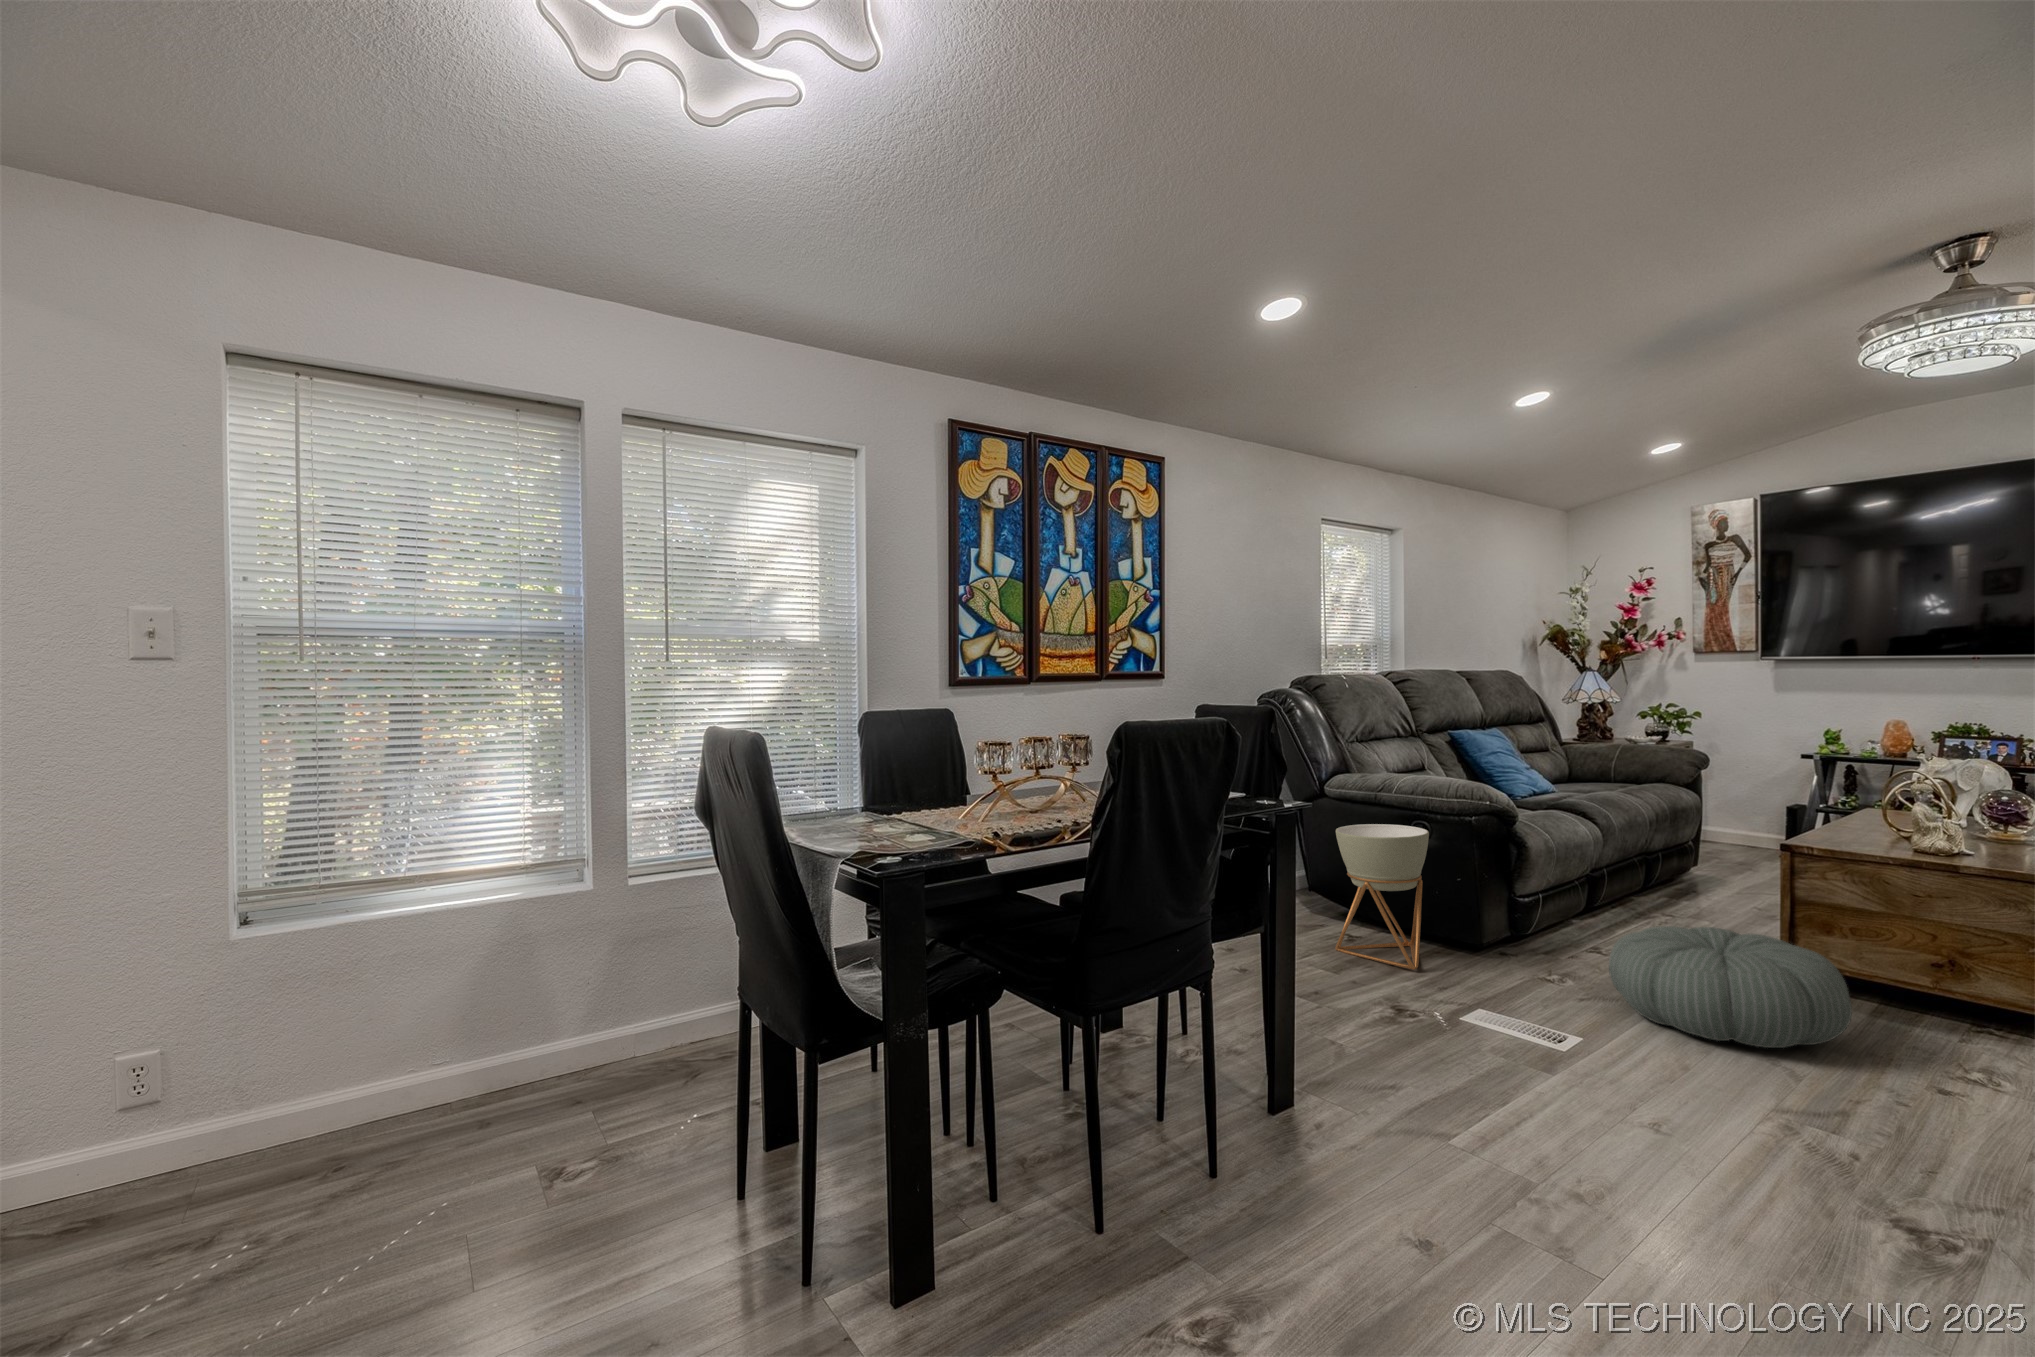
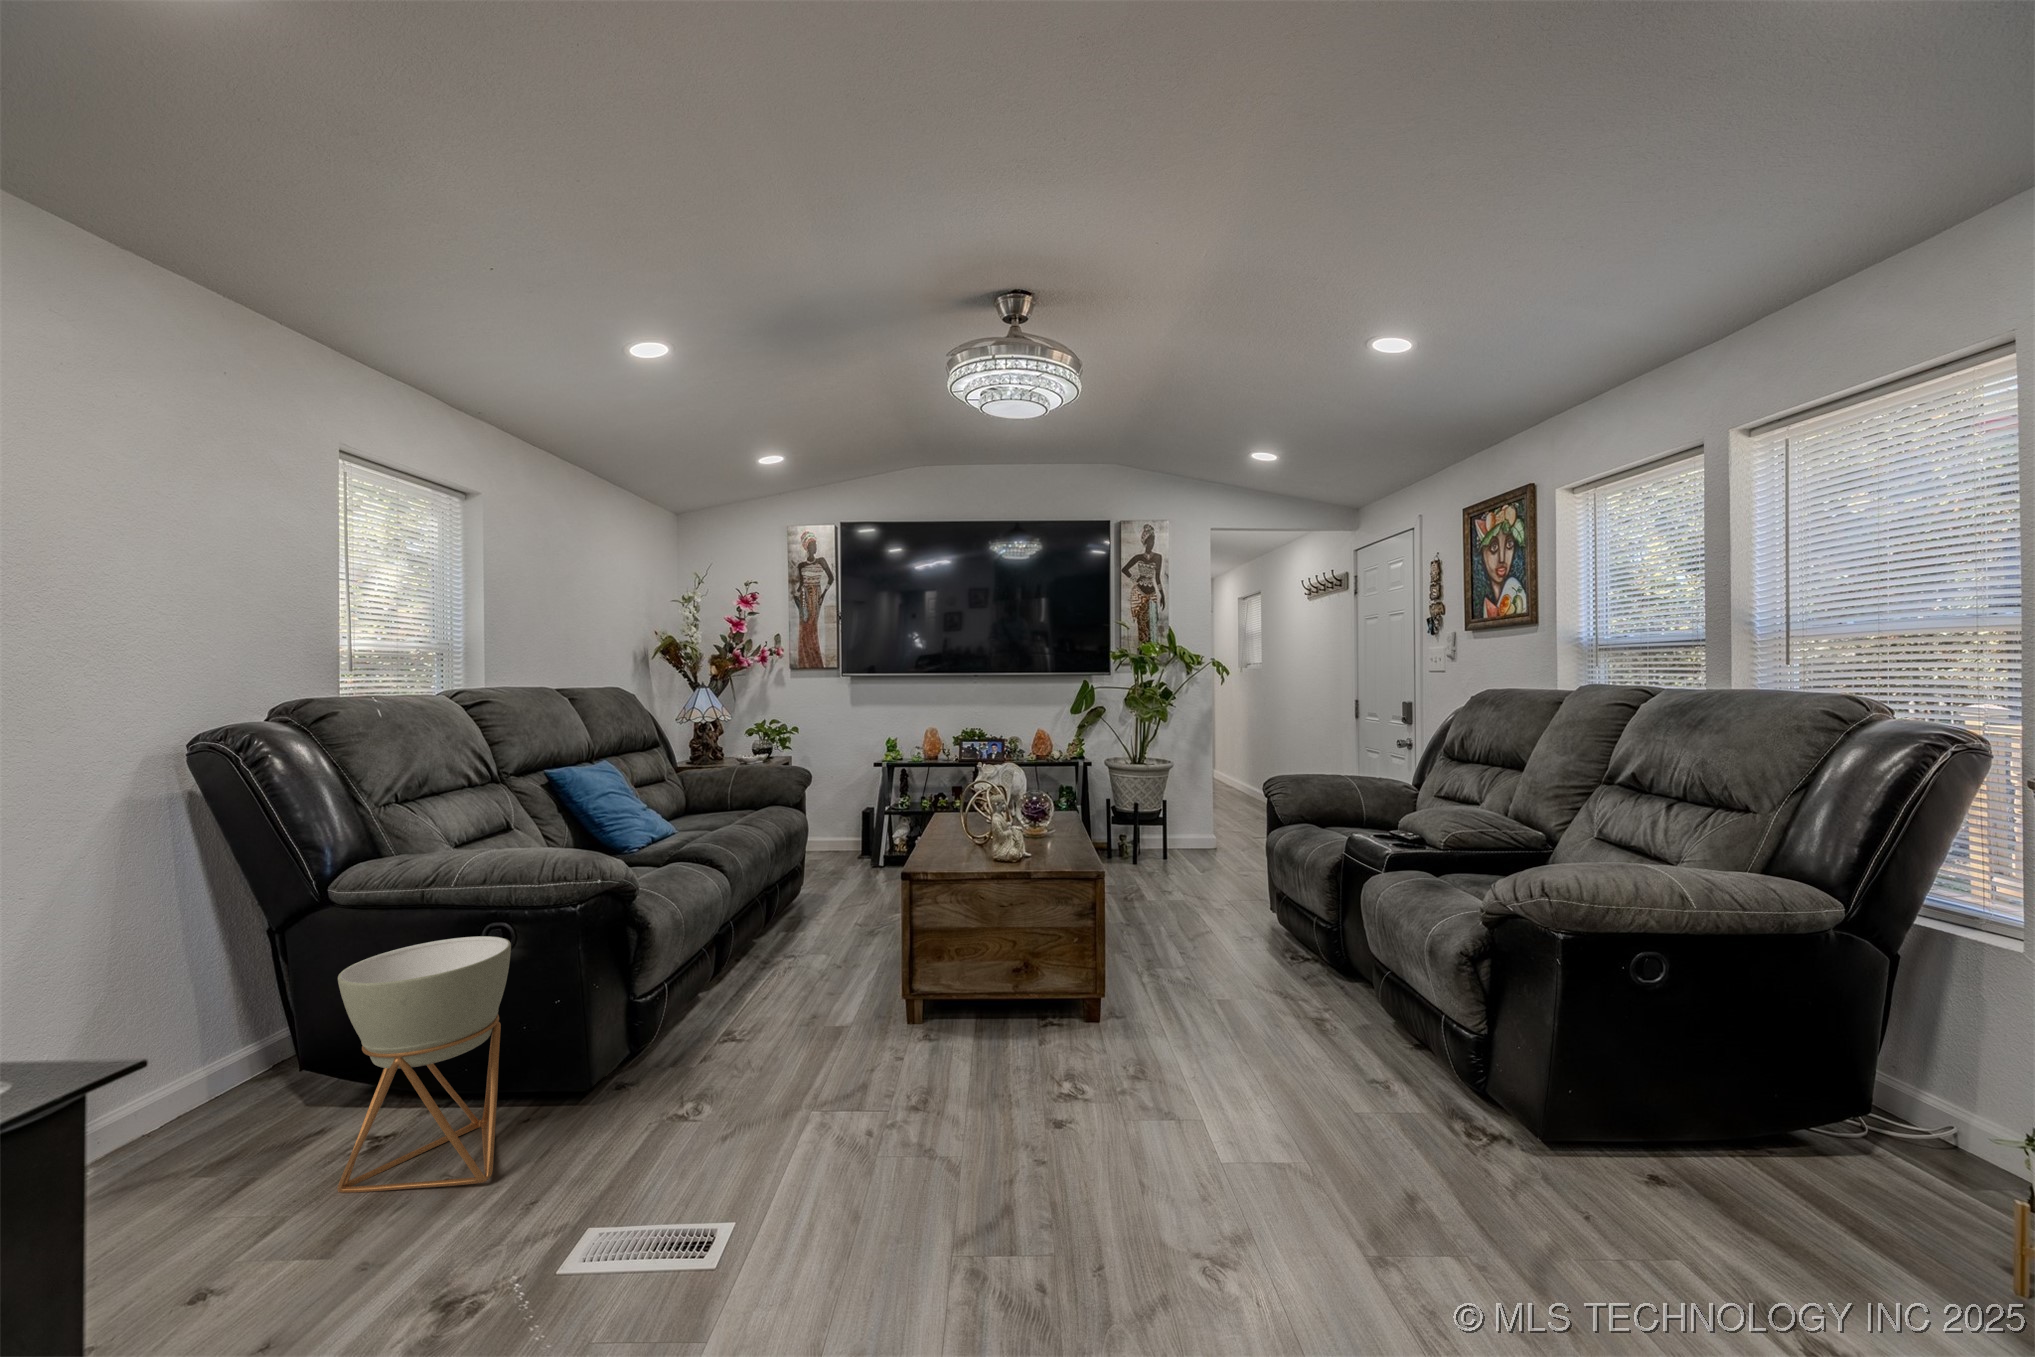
pouf: present [1609,926,1852,1048] -> none [755,983,978,1144]

